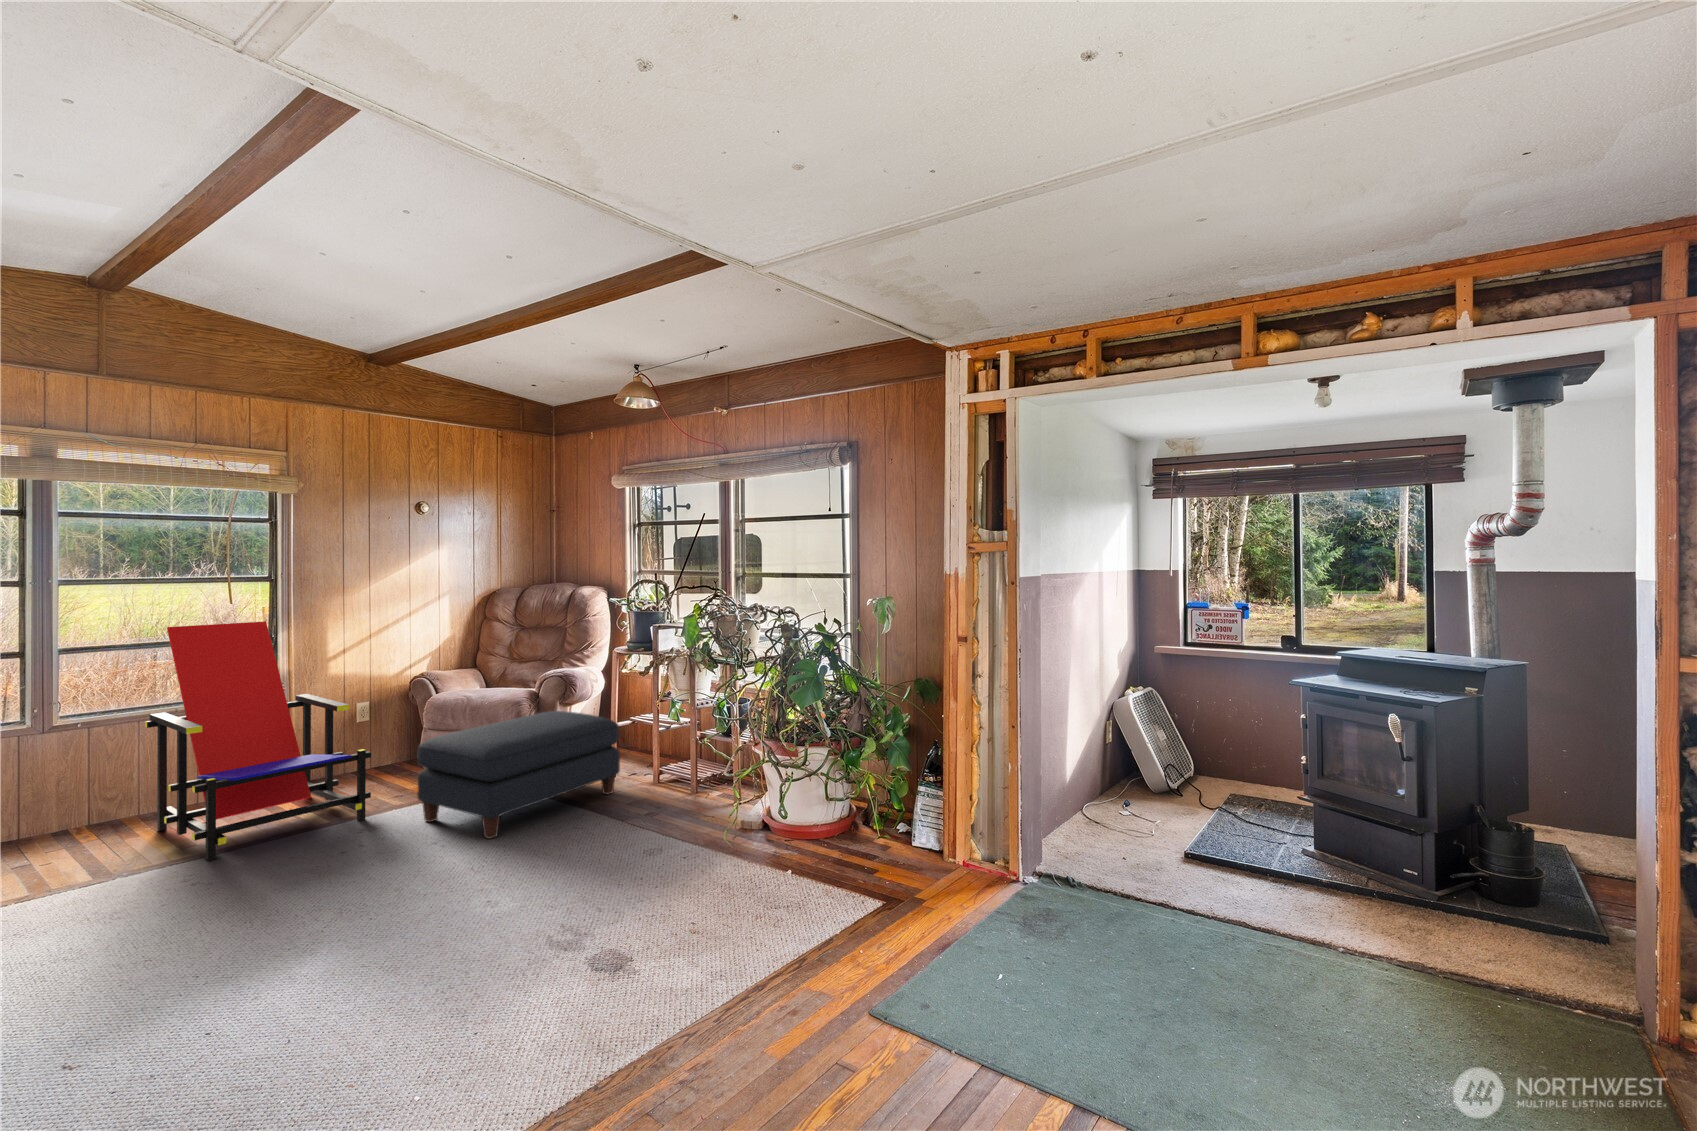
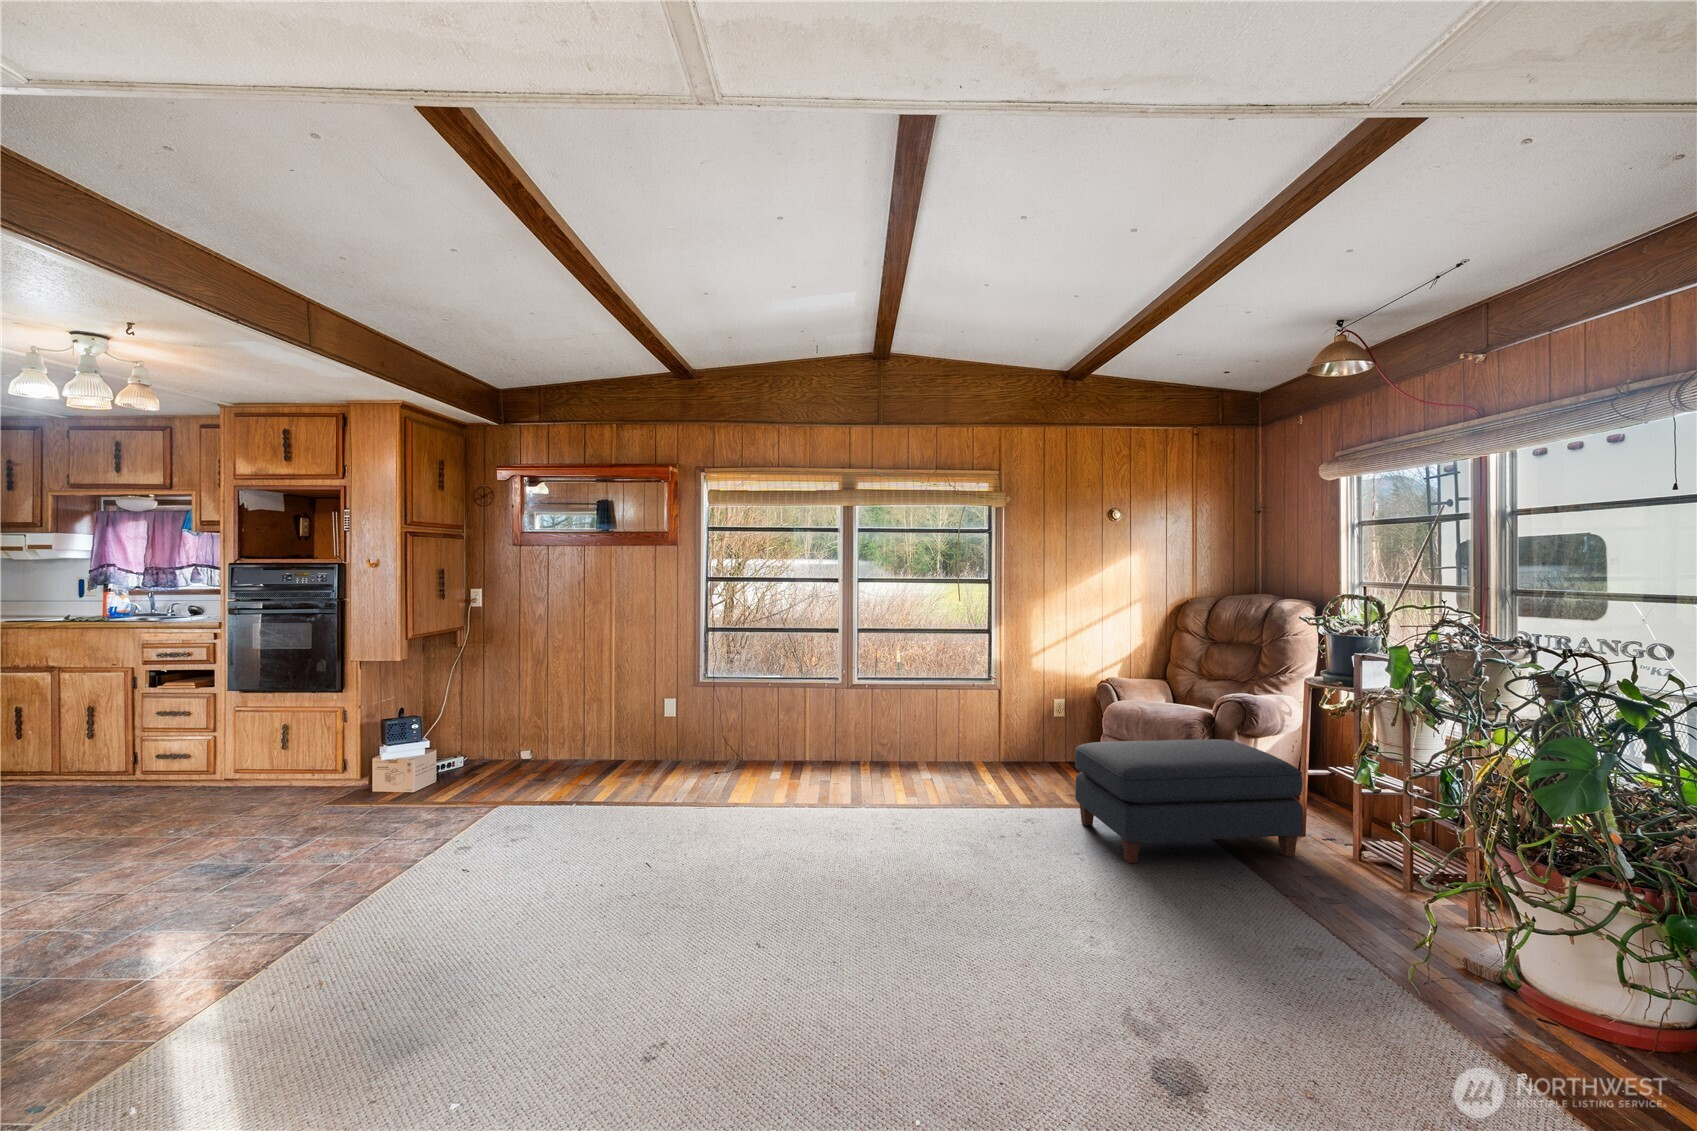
lounge chair: present [145,621,371,861] -> none [907,620,1044,805]

